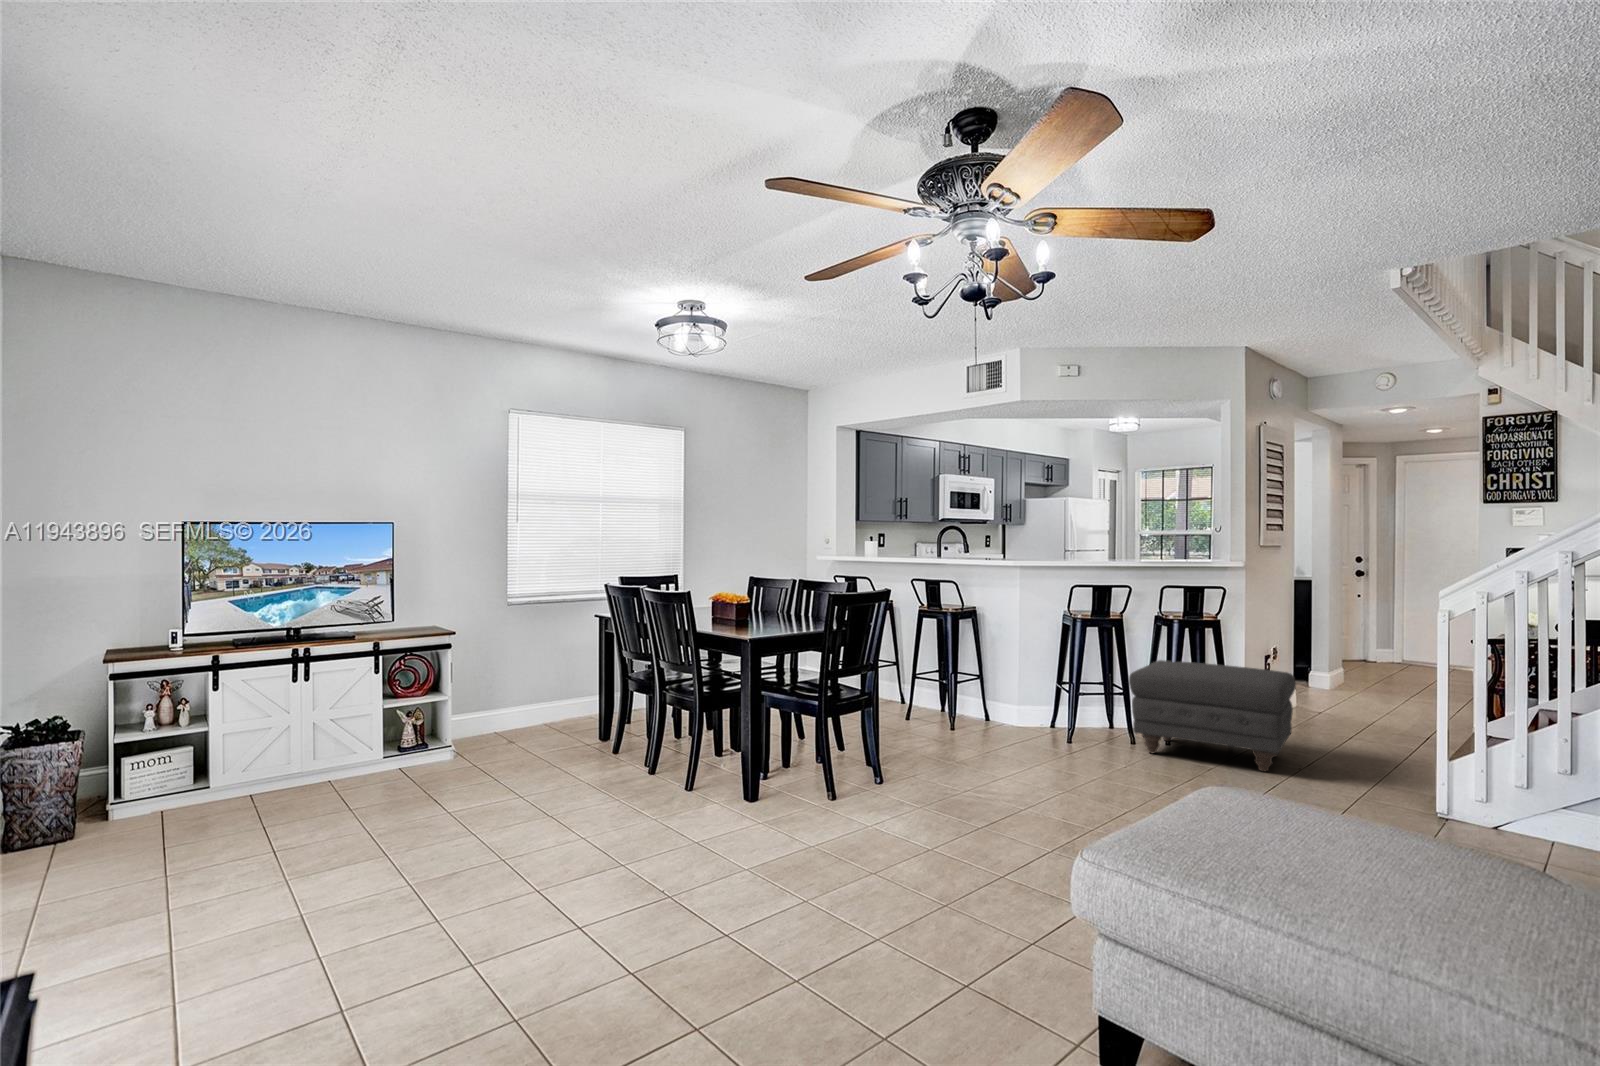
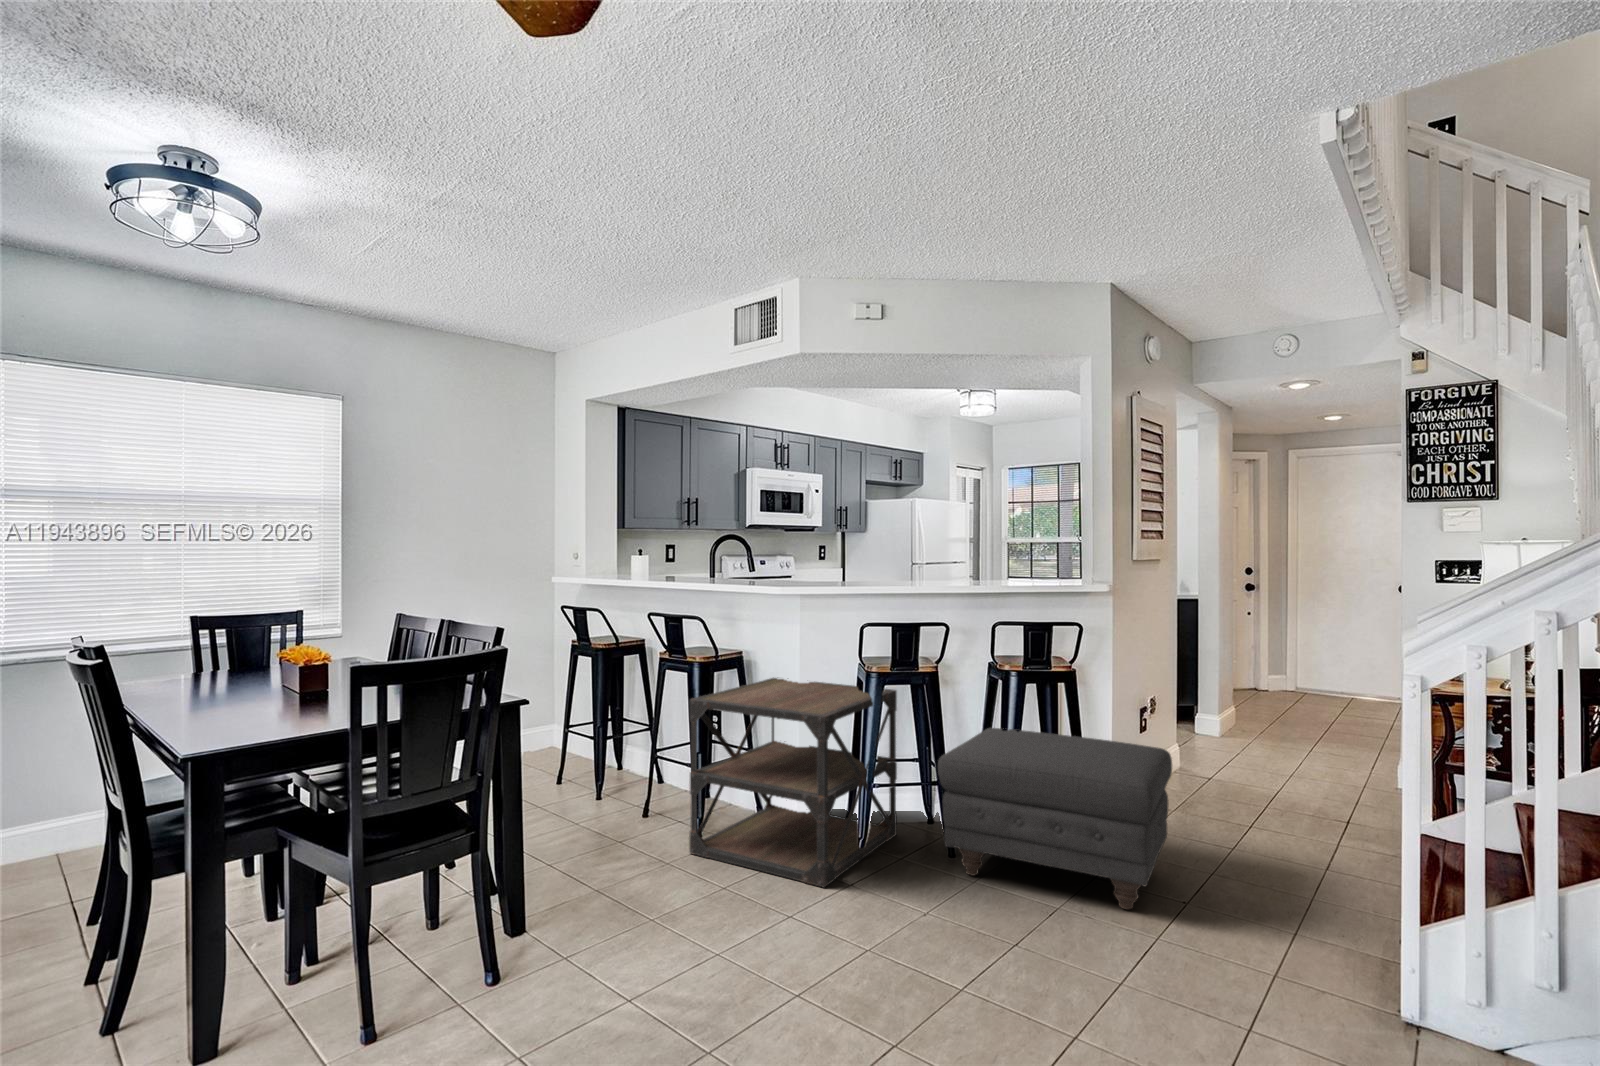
side table: none [951,626,1091,755] -> present [689,678,897,887]

